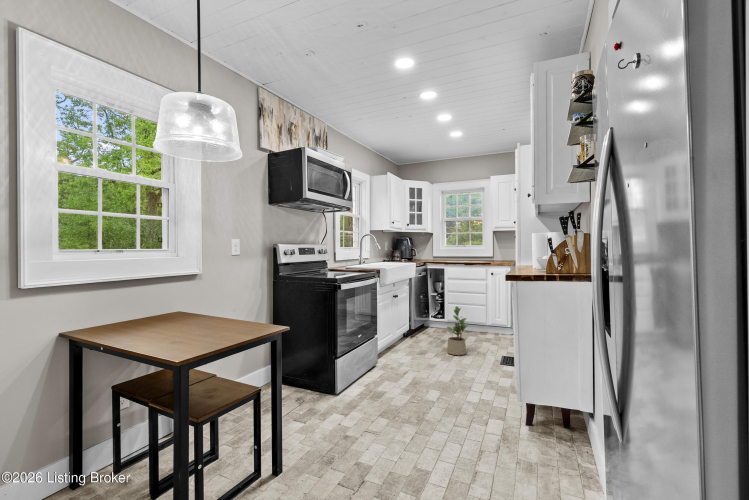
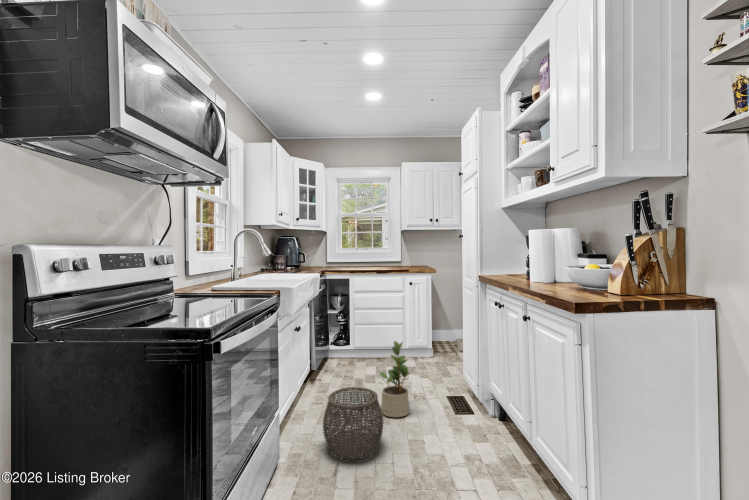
woven basket: none [402,329,439,367] -> present [323,387,384,460]

